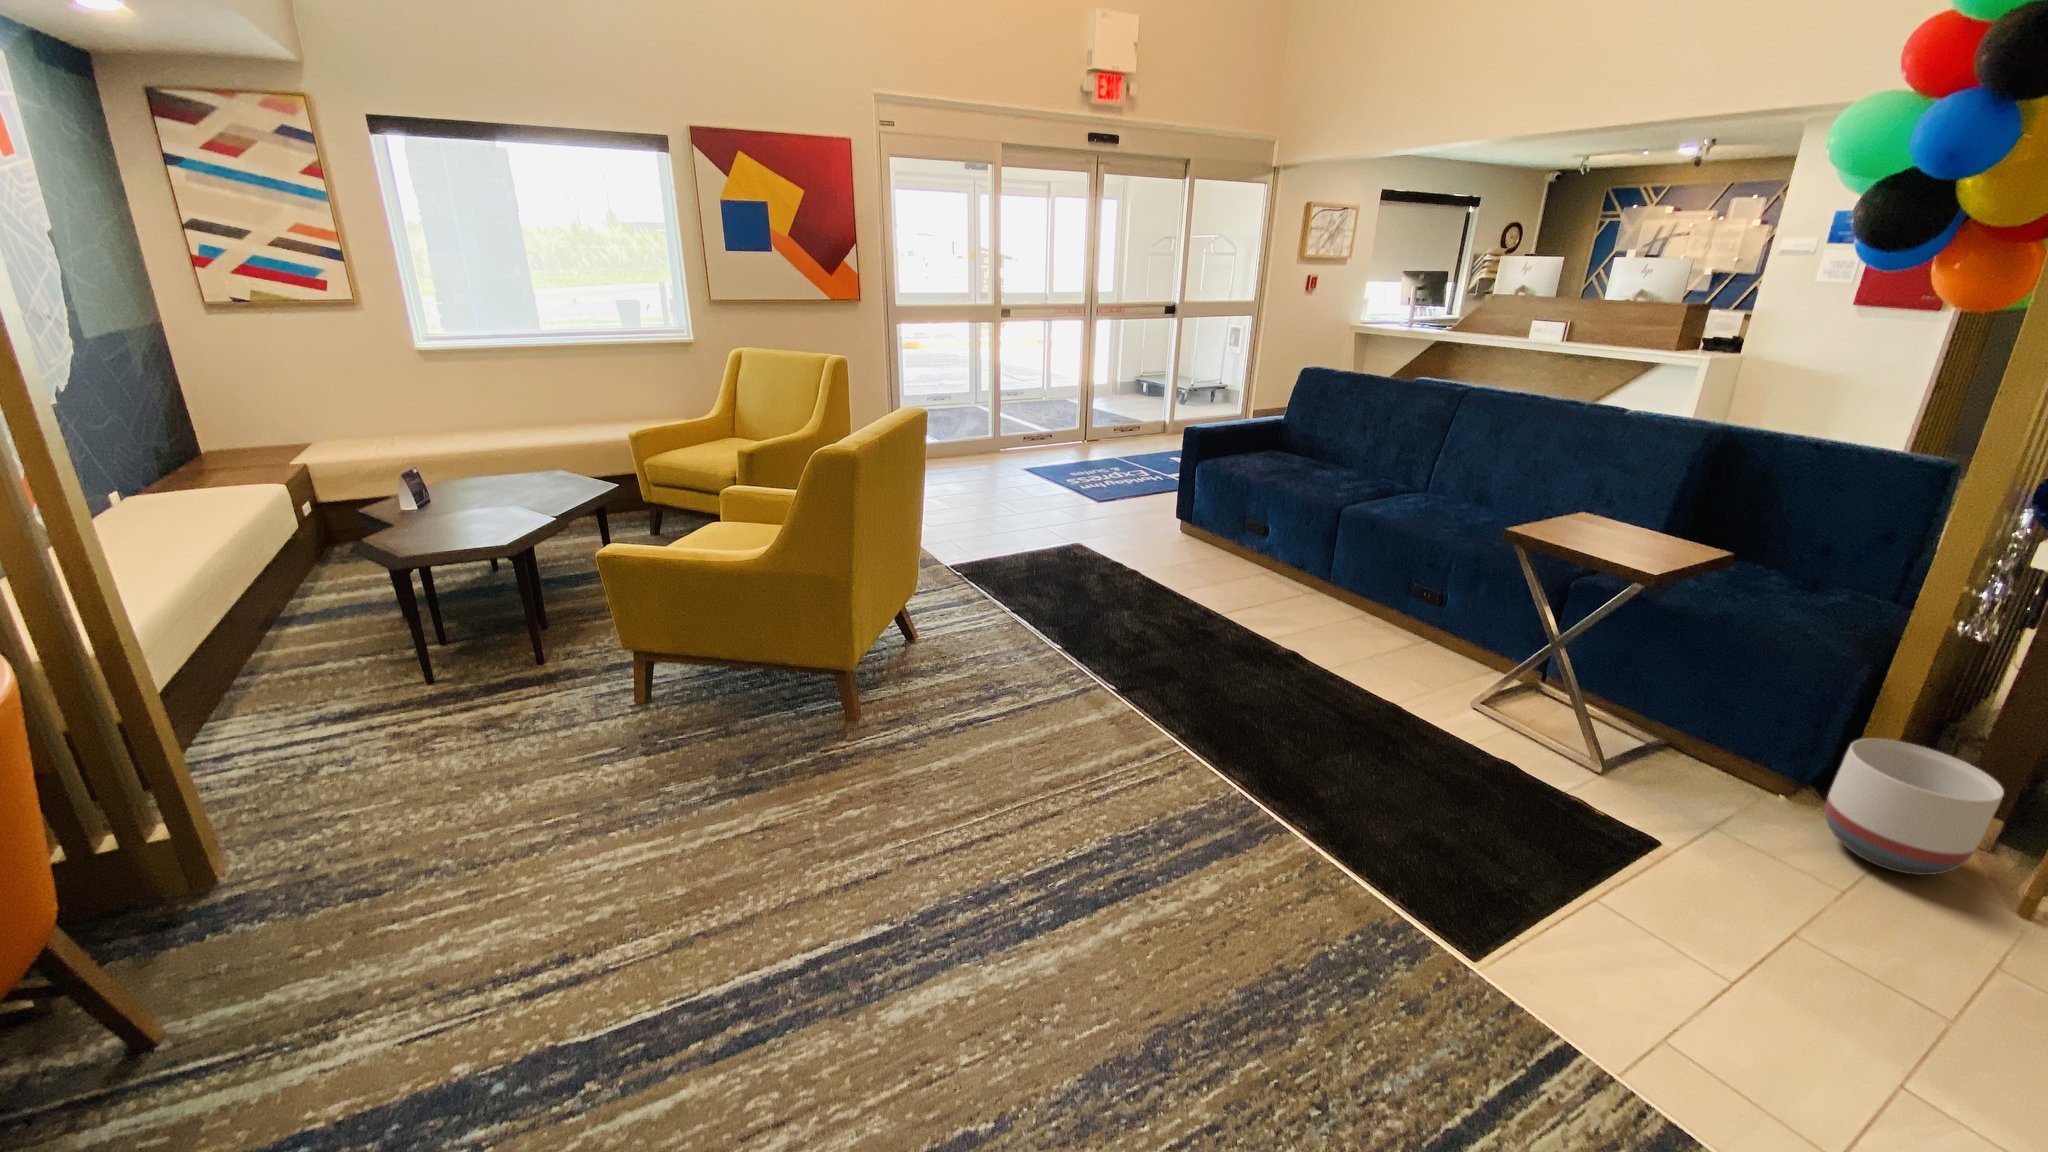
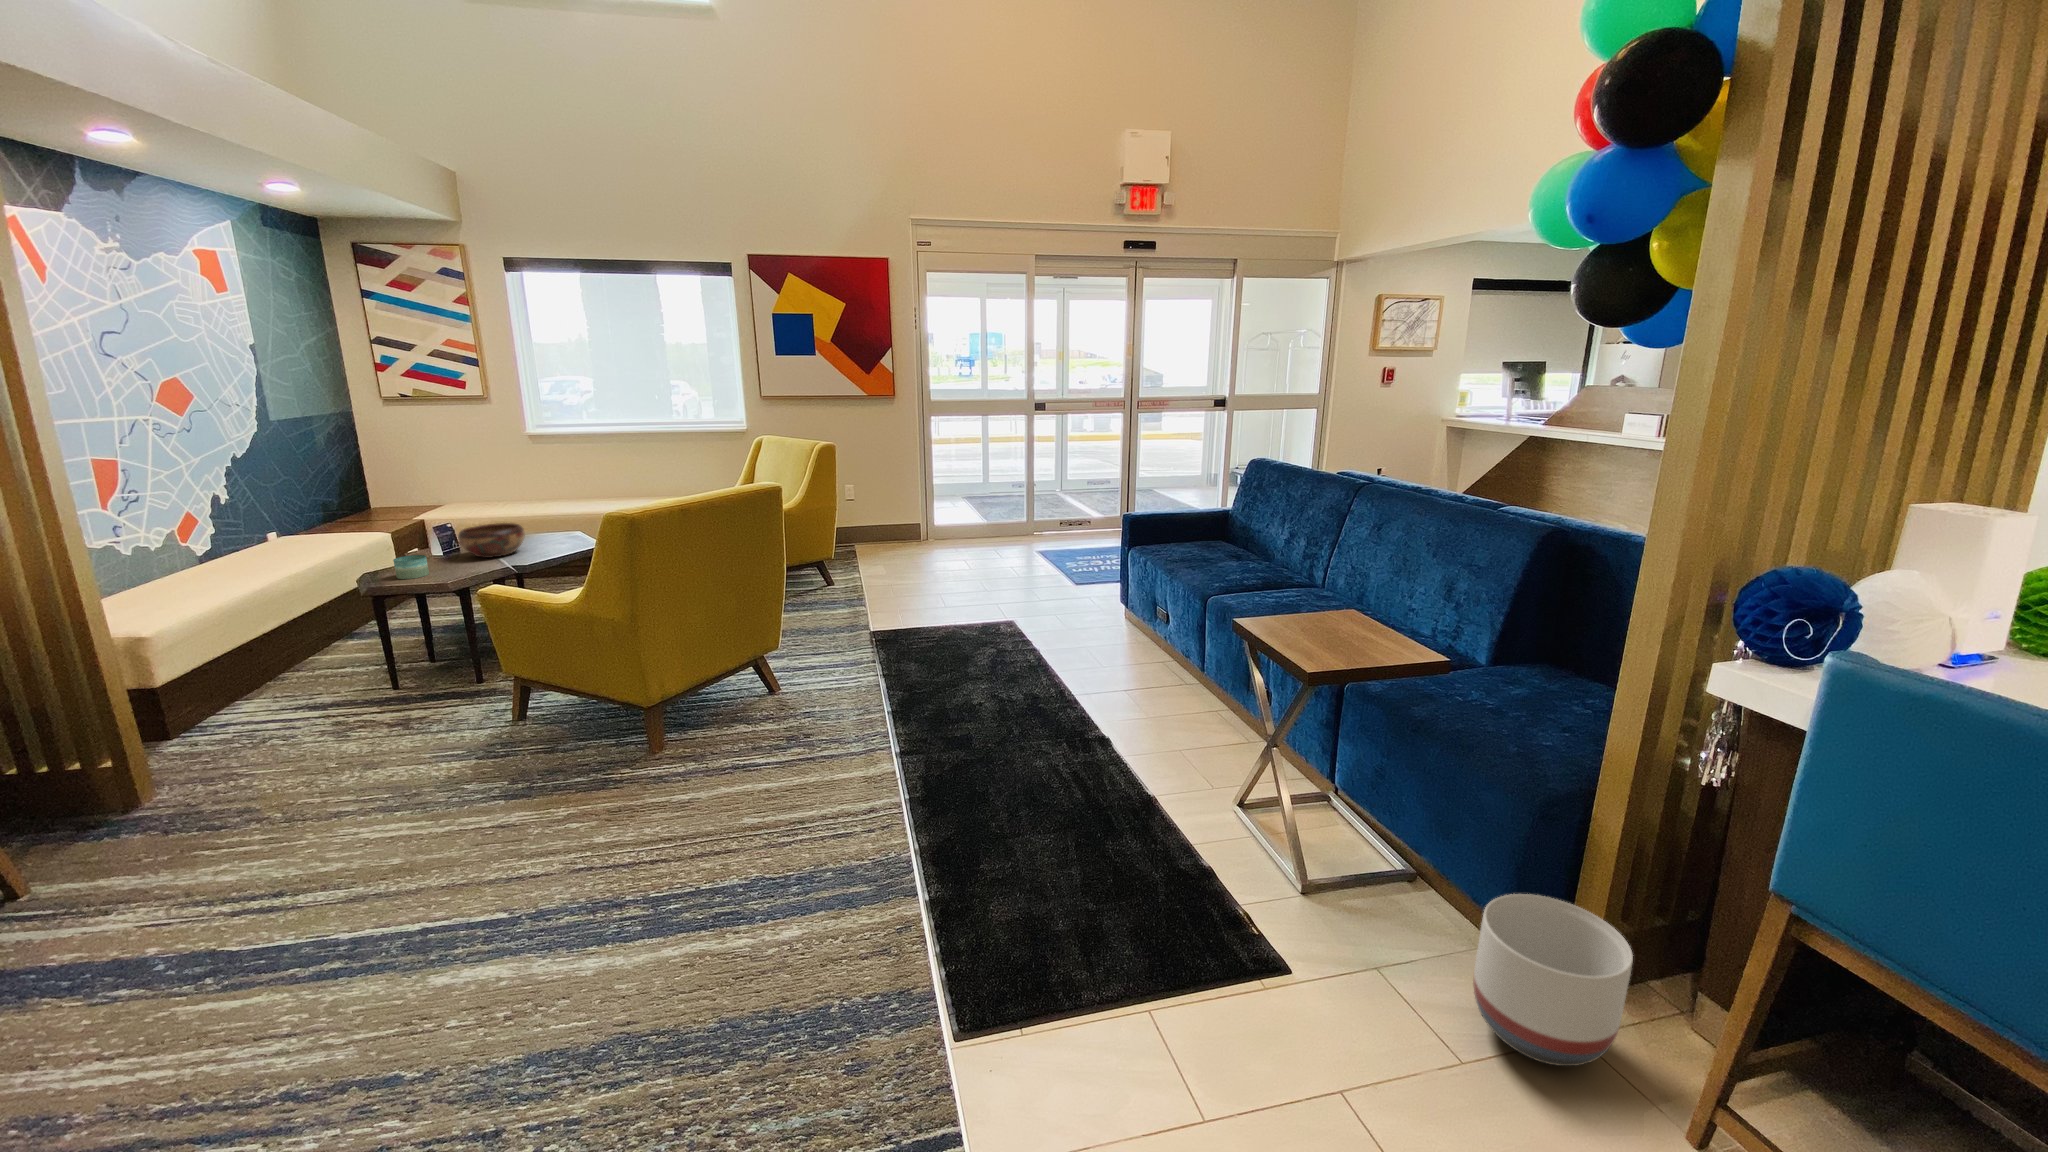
decorative bowl: none [455,463,538,507] -> present [458,523,525,558]
candle: none [400,509,447,542] -> present [393,555,429,579]

